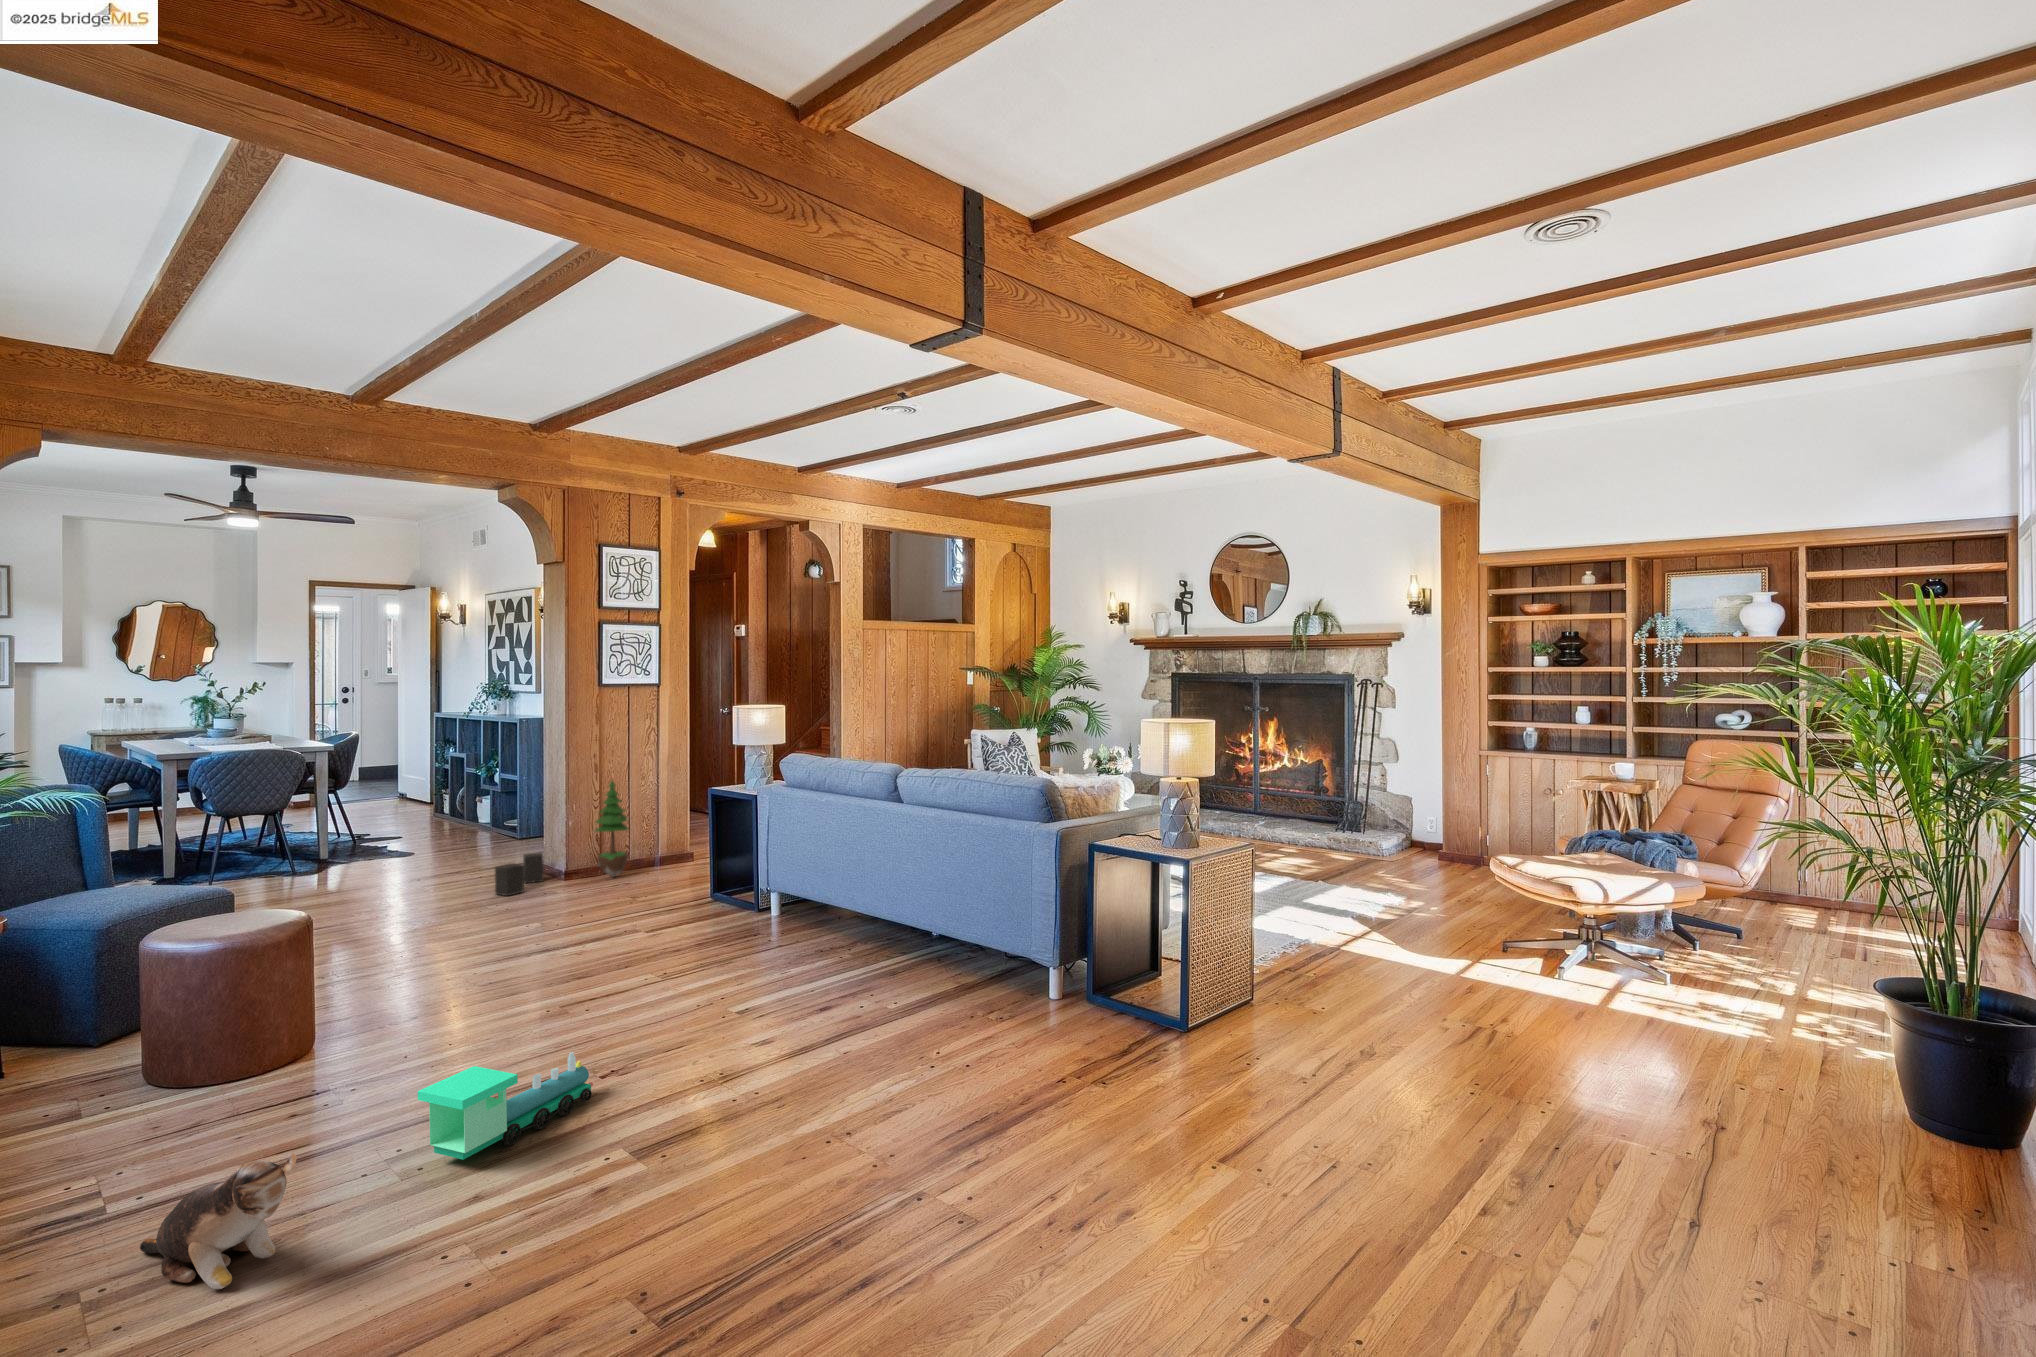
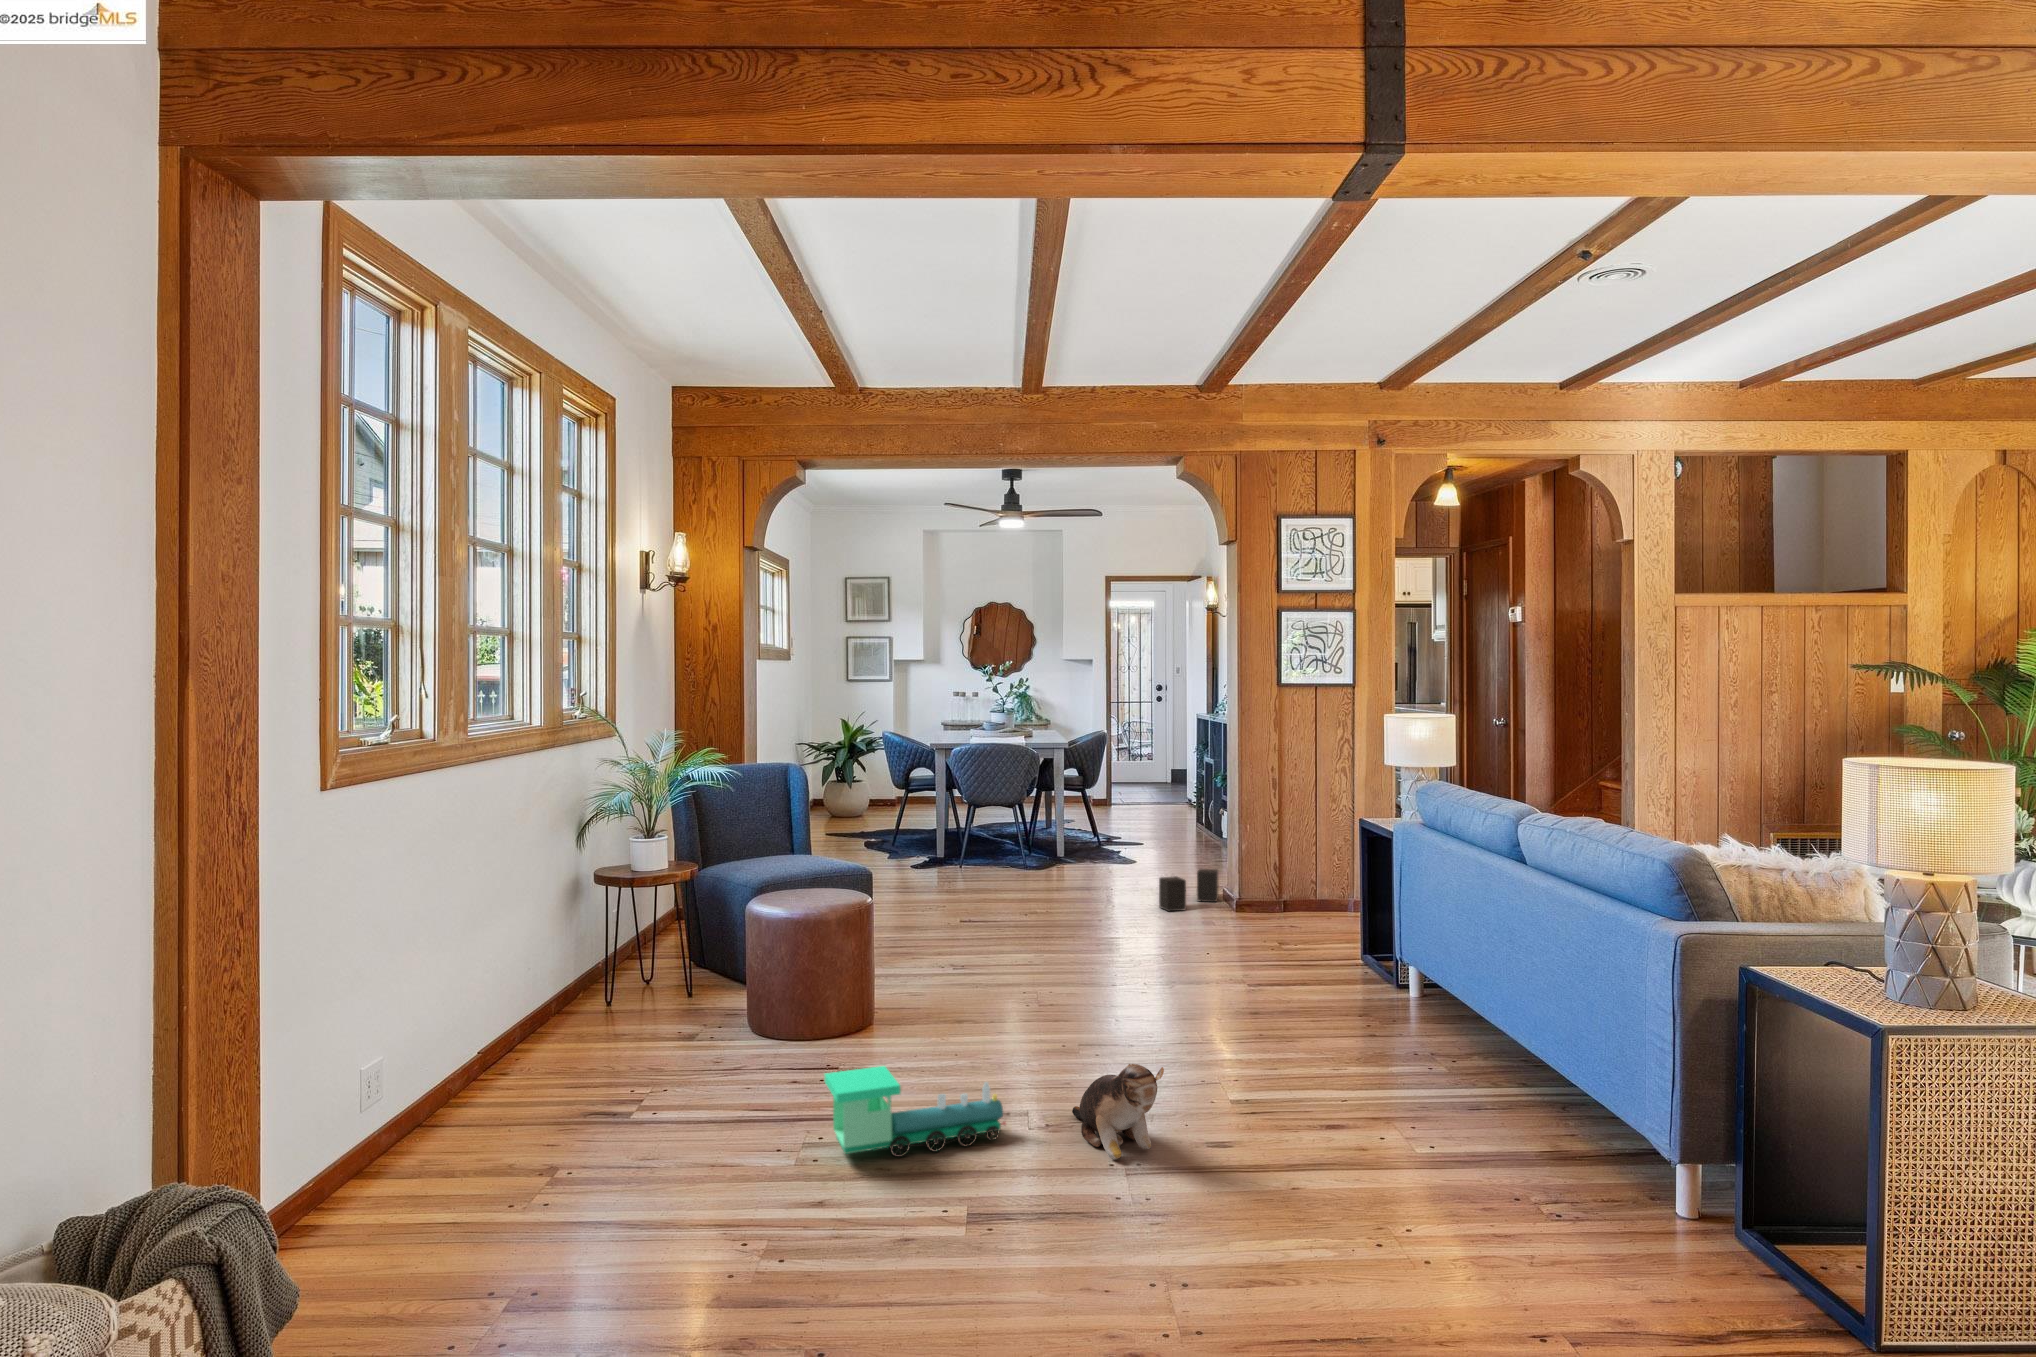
potted tree: present [595,781,629,877] -> none [1262,793,1306,911]
plush toy: present [140,1153,297,1289] -> present [1072,1064,1164,1159]

